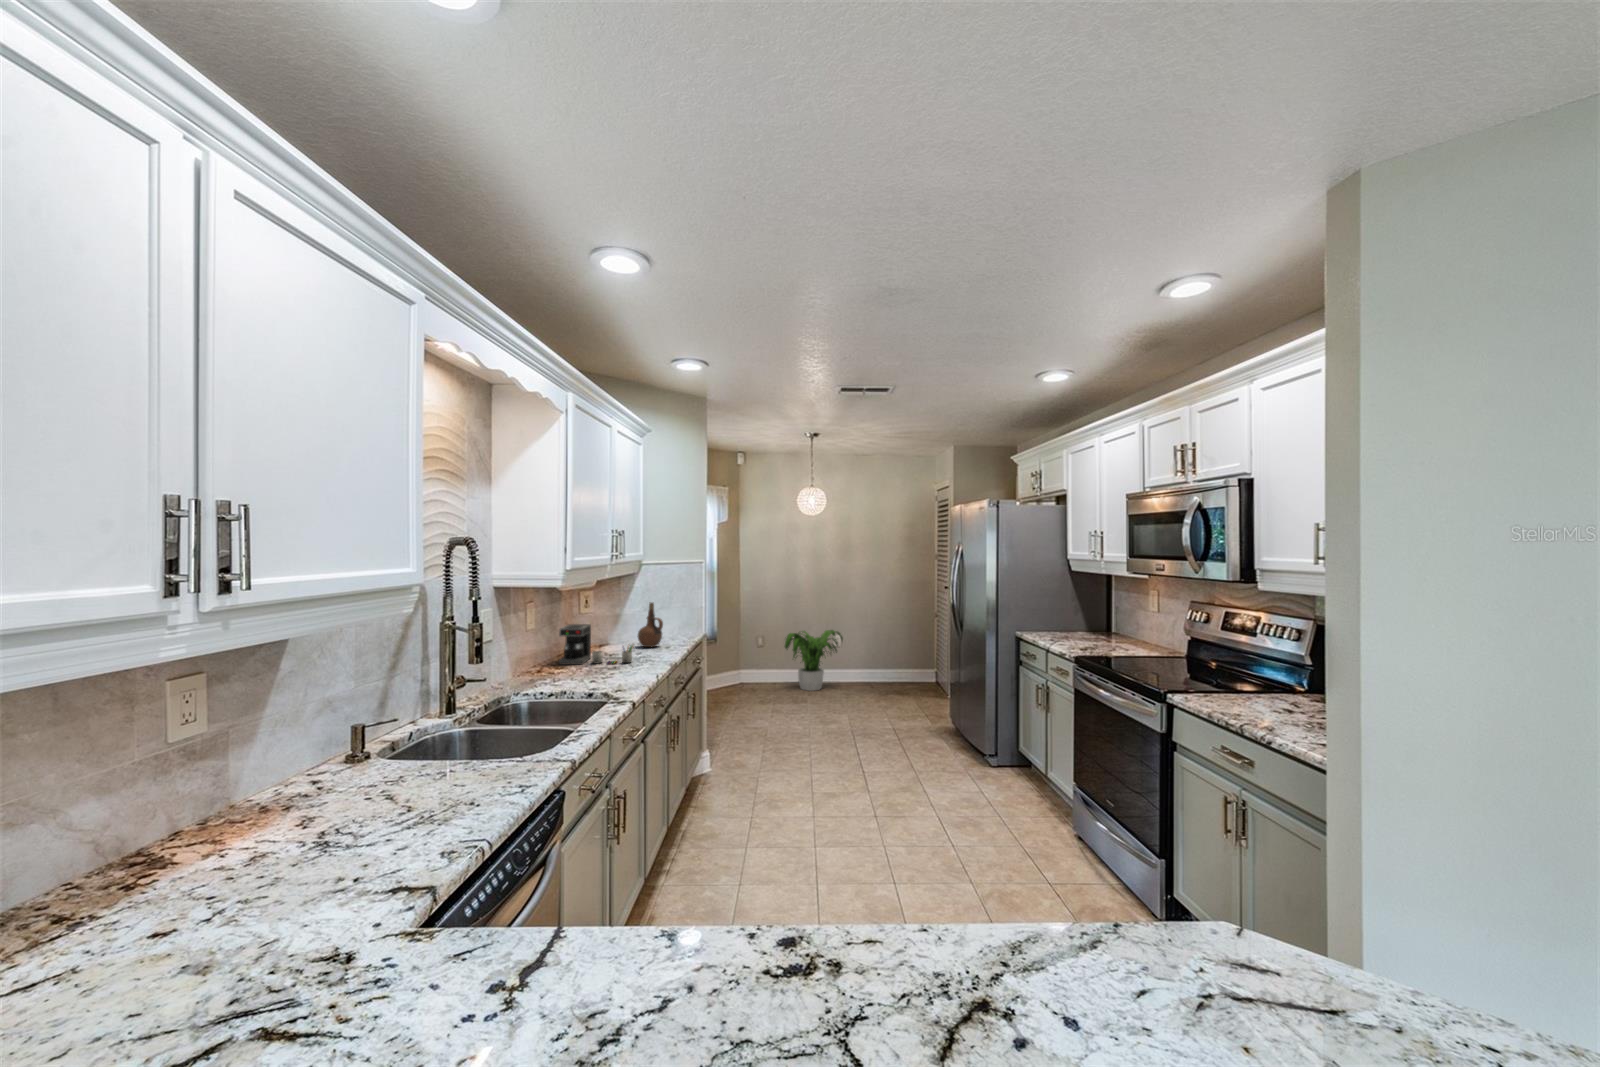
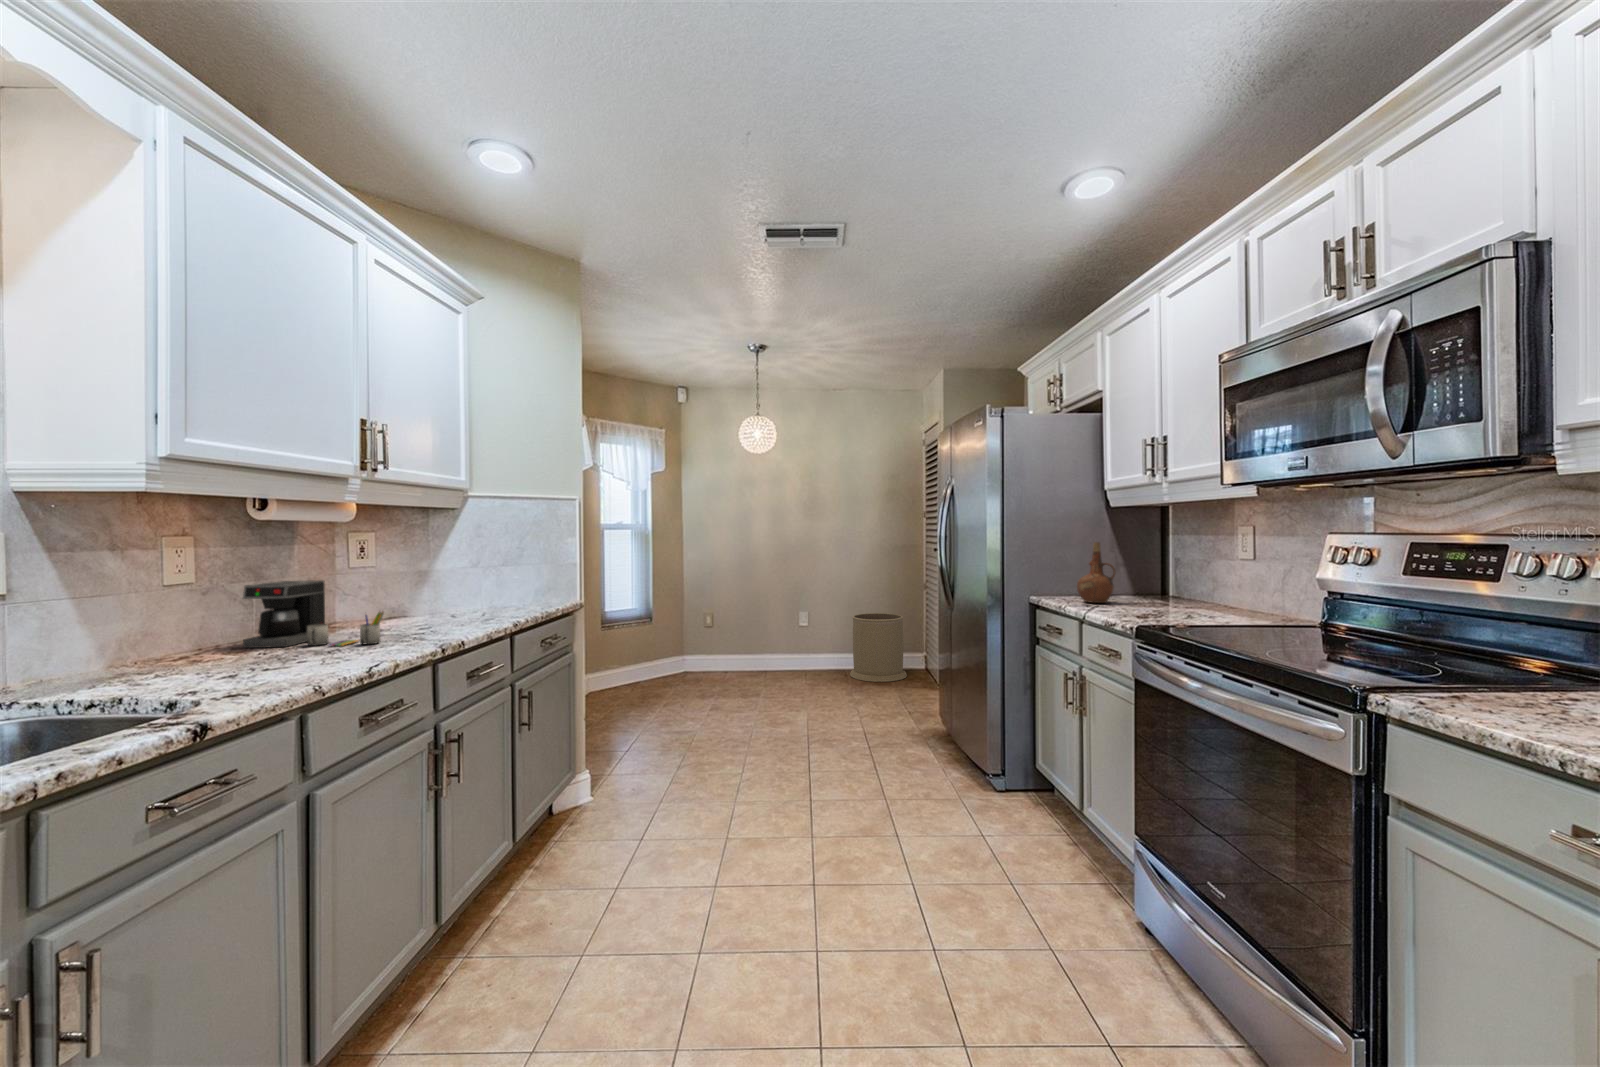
ceramic pitcher: present [637,602,663,647] -> present [1077,542,1115,603]
potted plant: present [785,630,843,691] -> none [735,606,810,680]
trash can: none [875,636,921,693] -> present [850,613,907,682]

